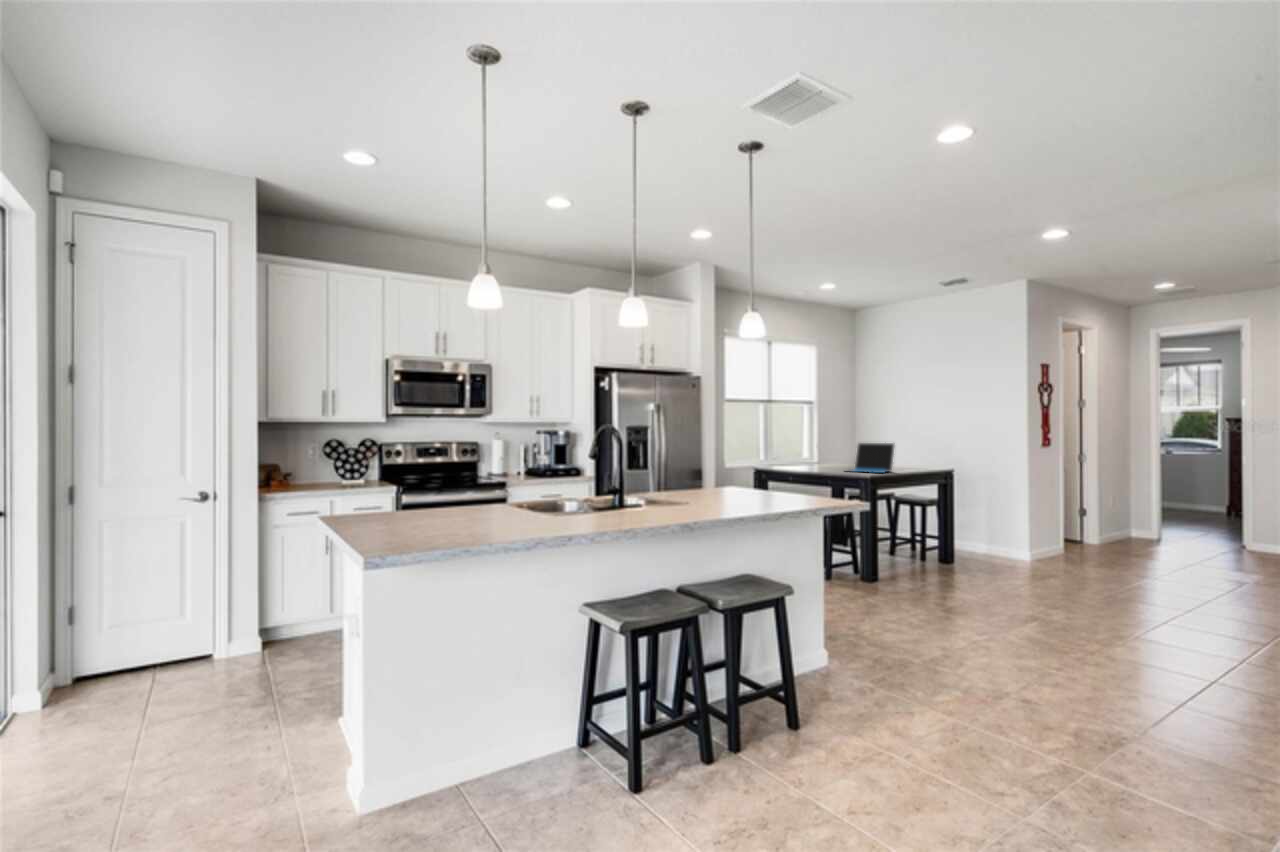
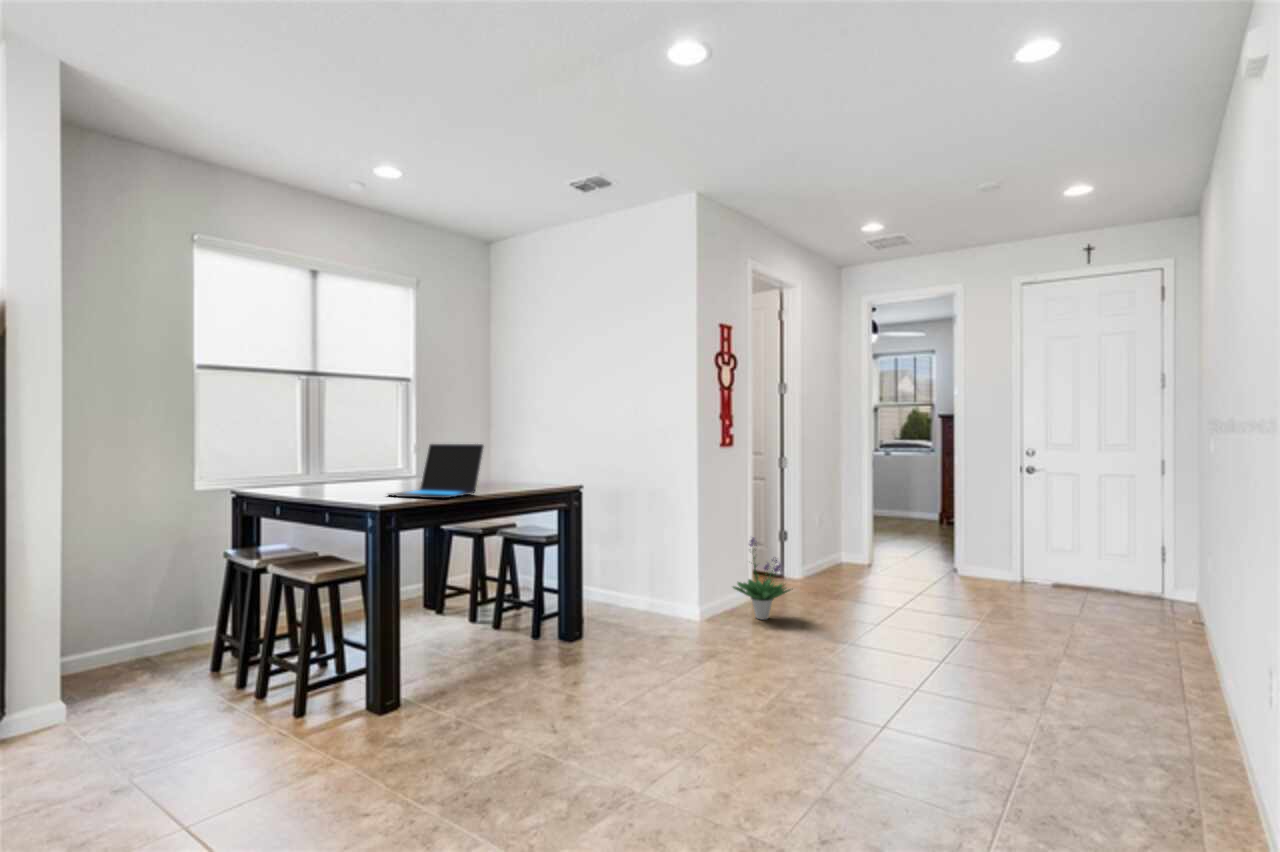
potted plant: none [1051,506,1101,562] -> present [733,537,791,620]

